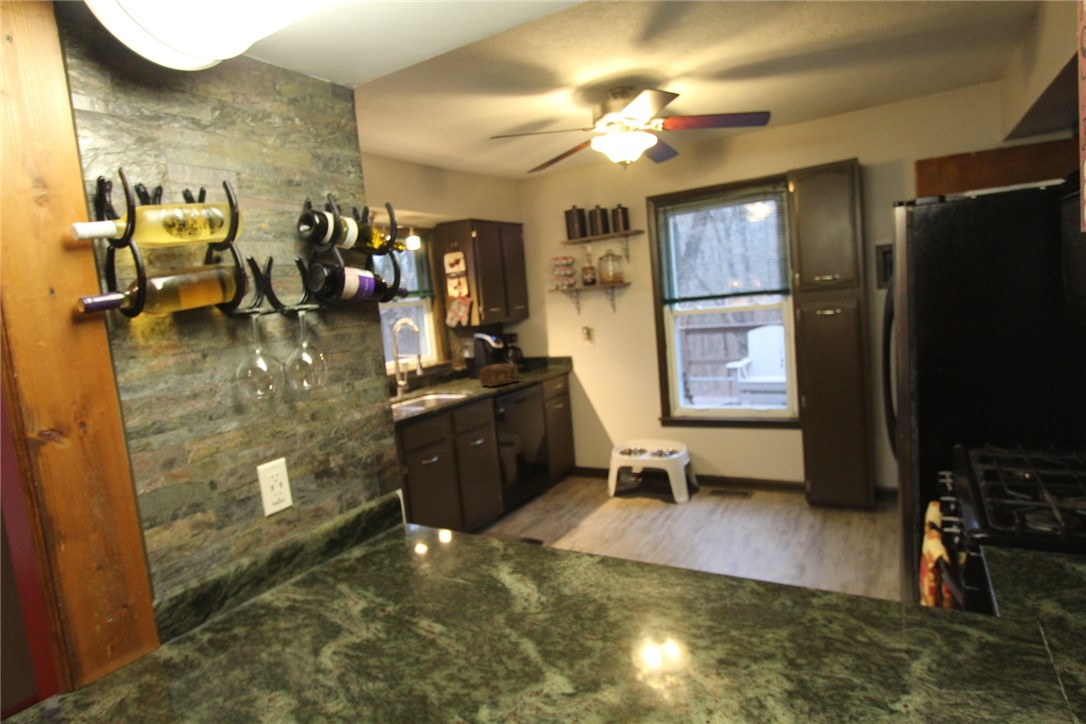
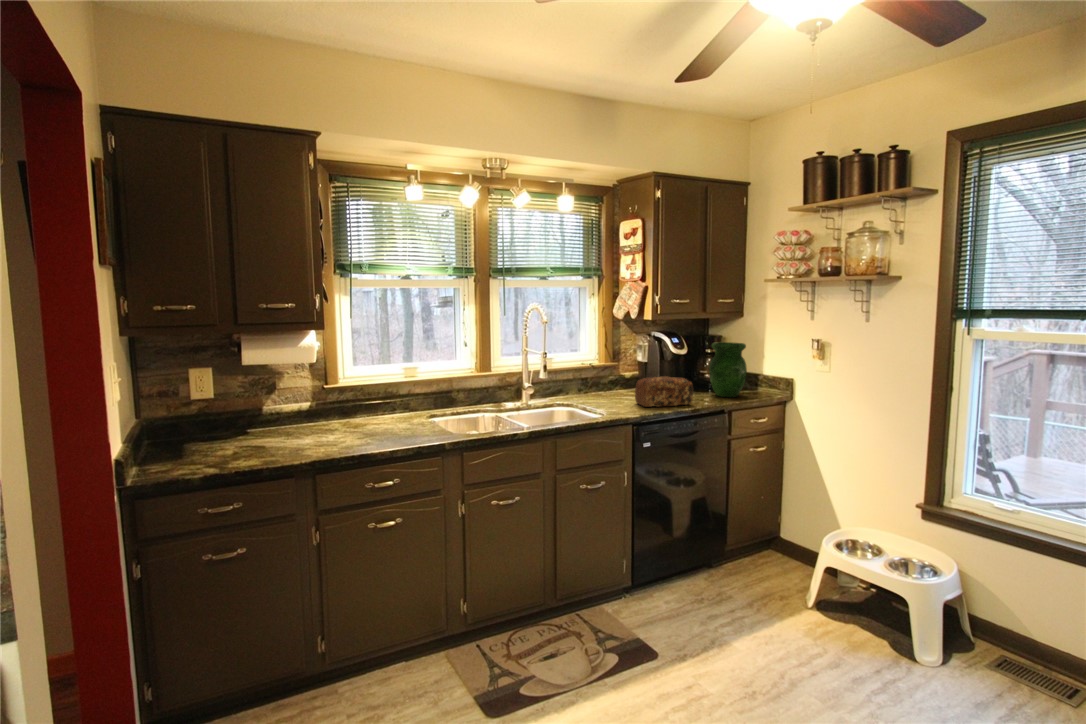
vase: none [518,336,545,375] -> present [709,342,747,397]

